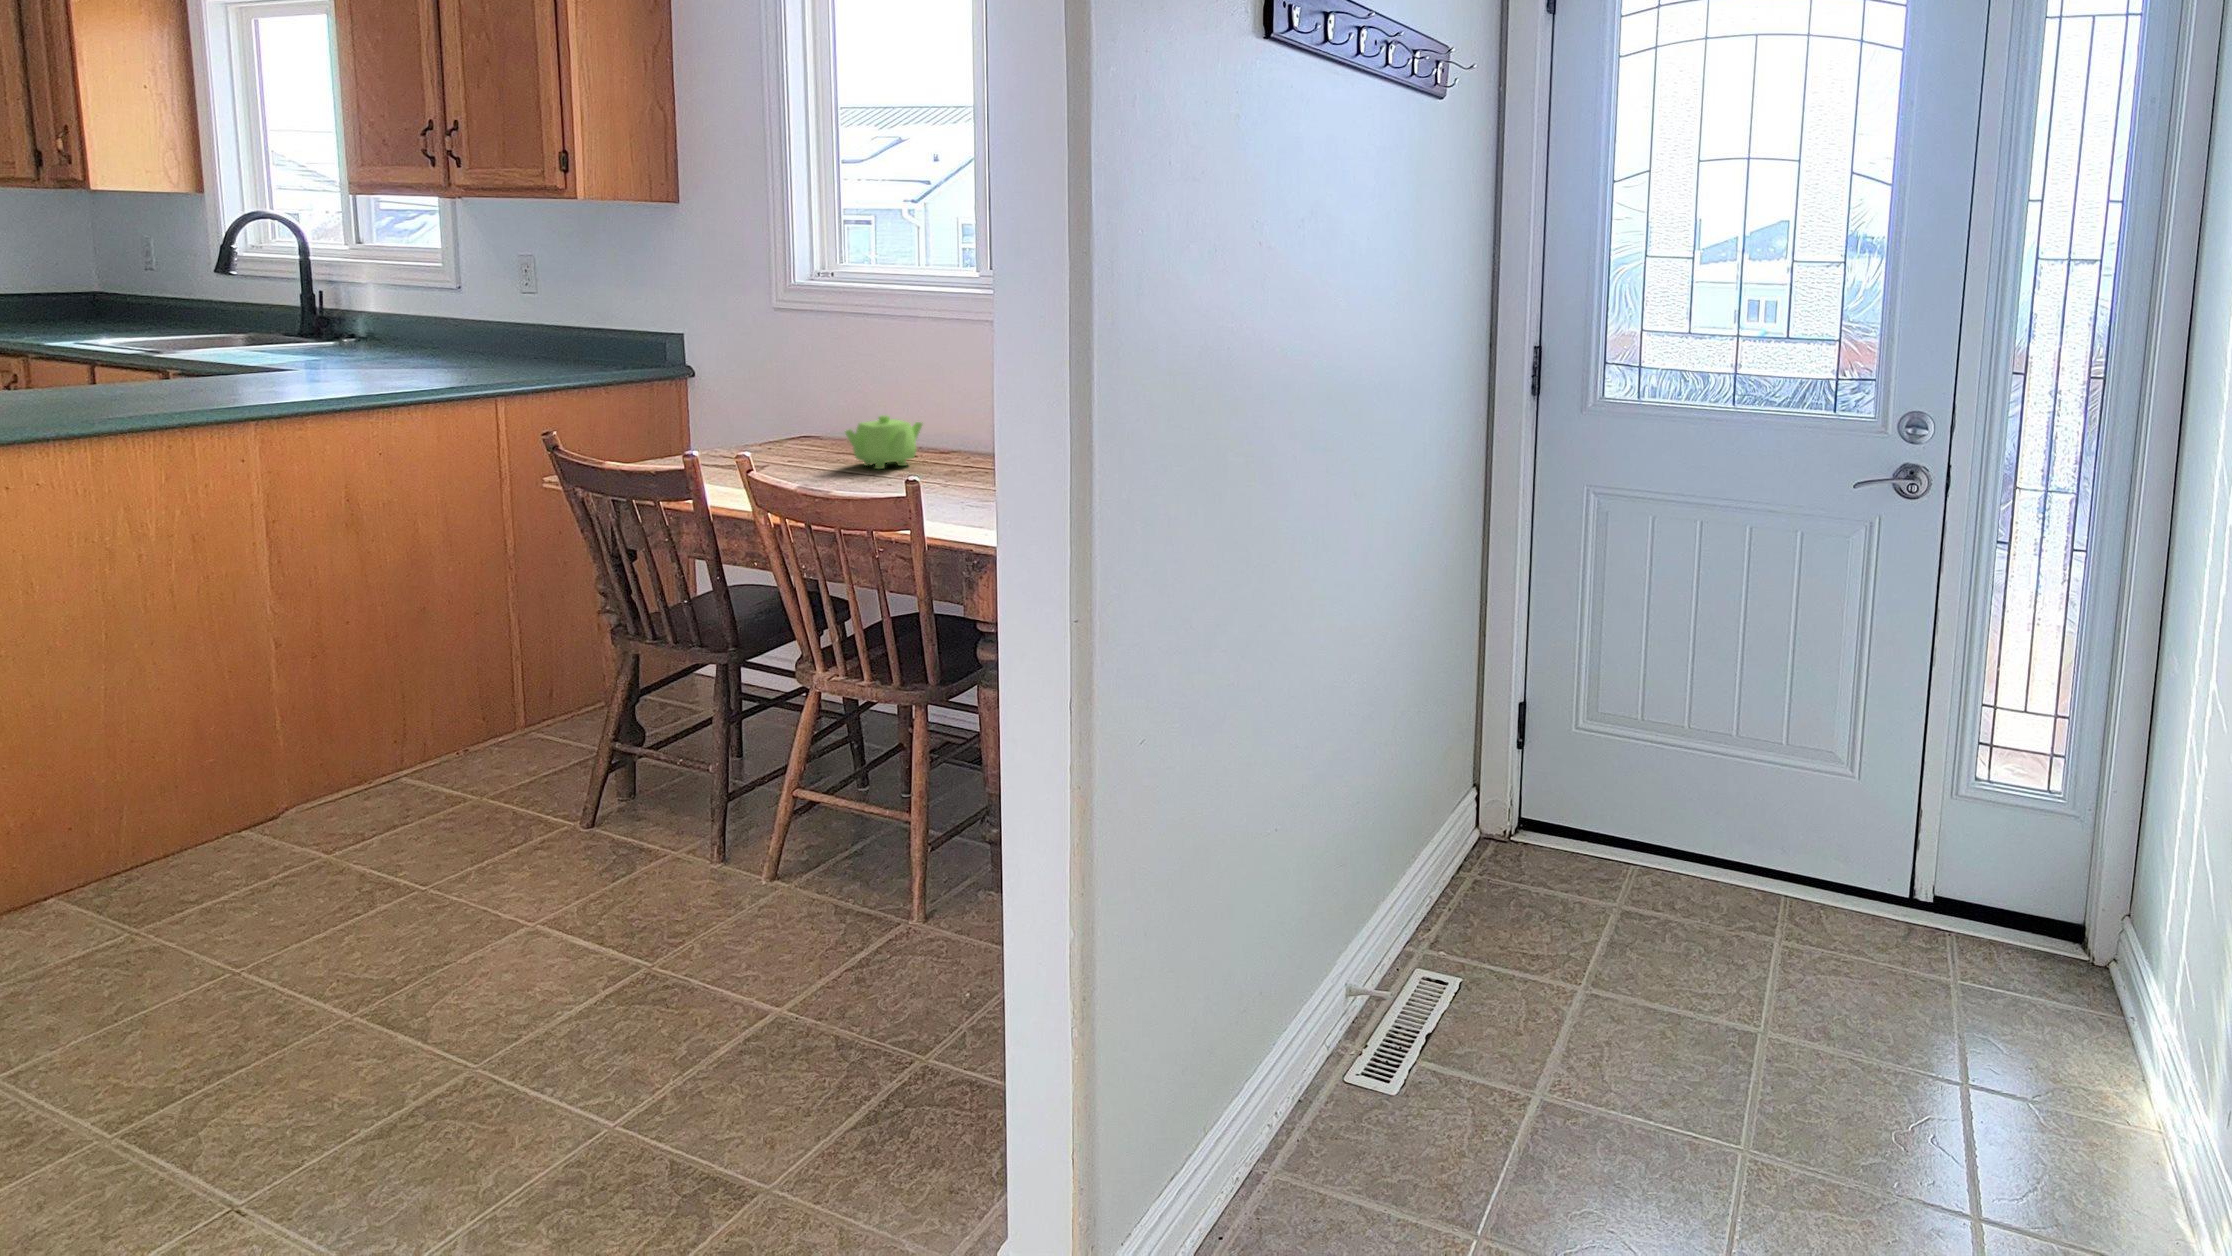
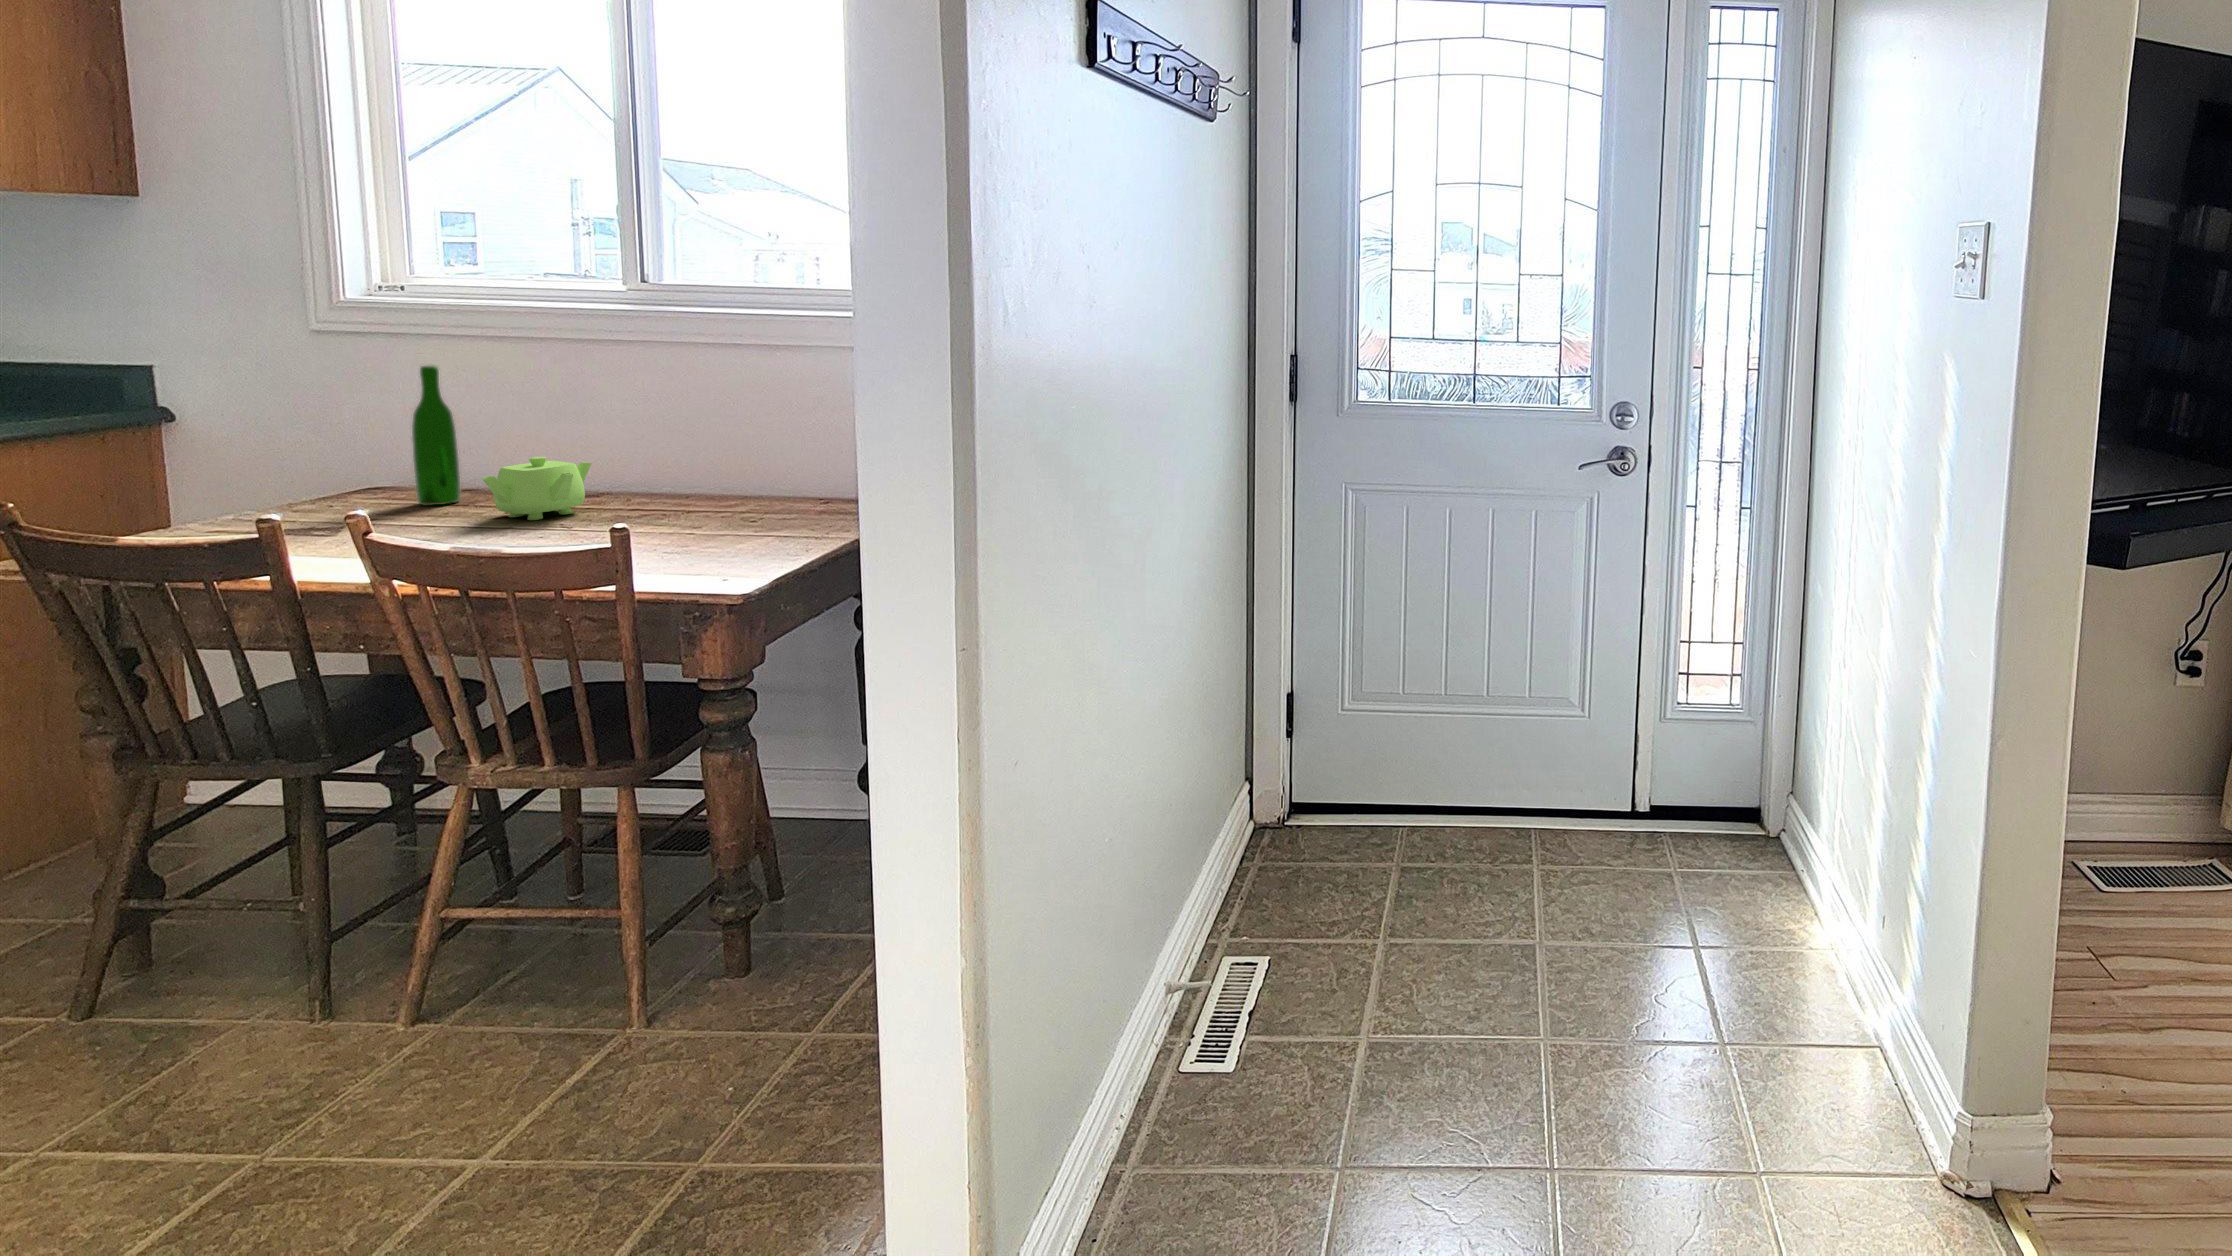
wine bottle: none [807,336,838,452] -> present [412,366,461,505]

